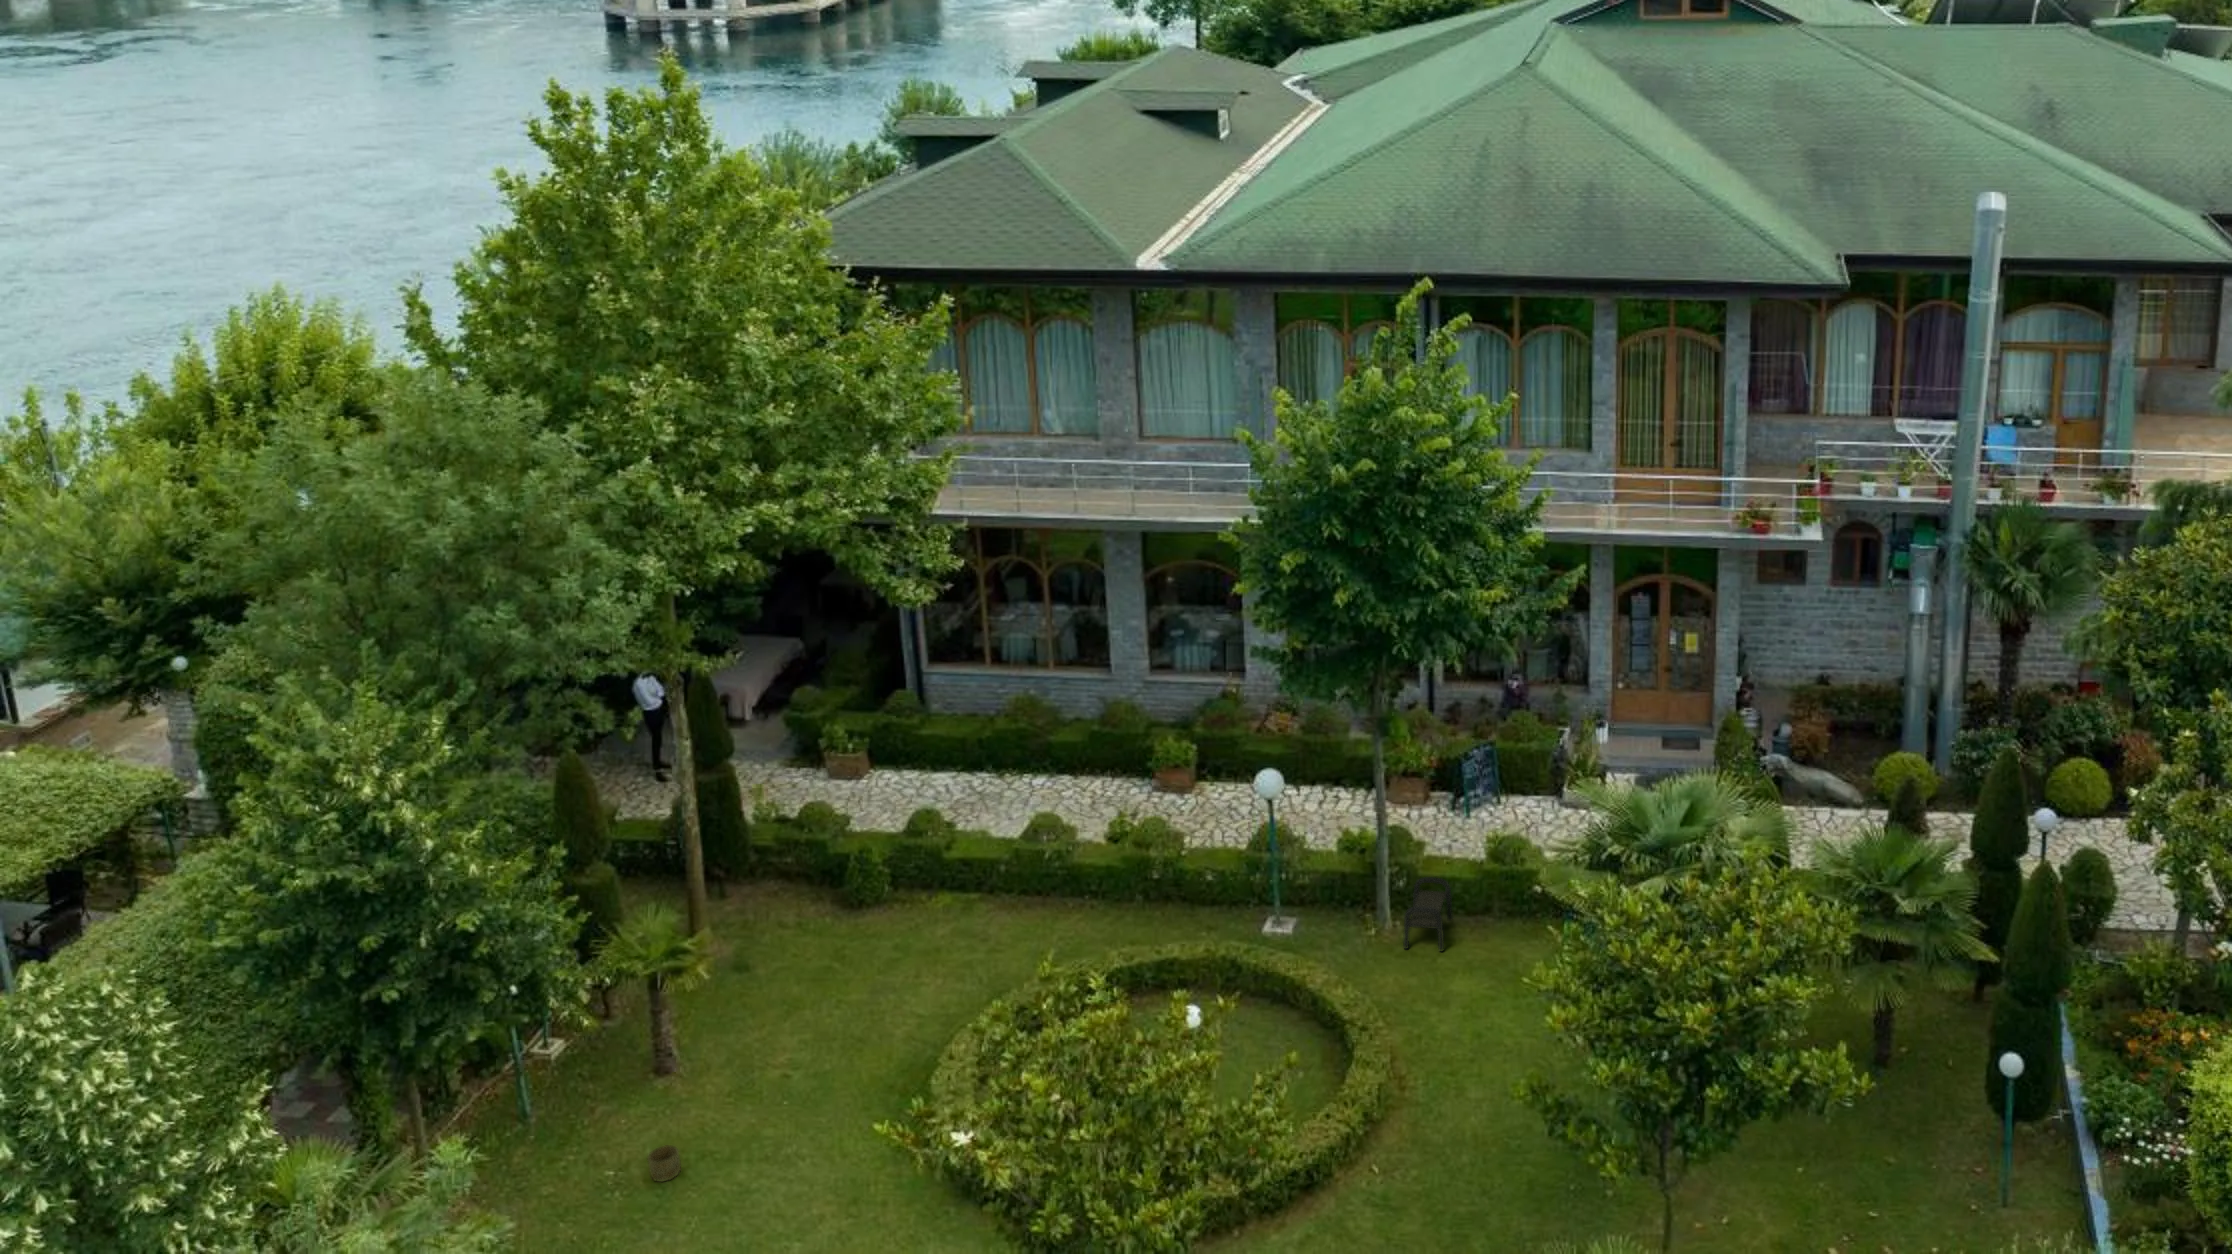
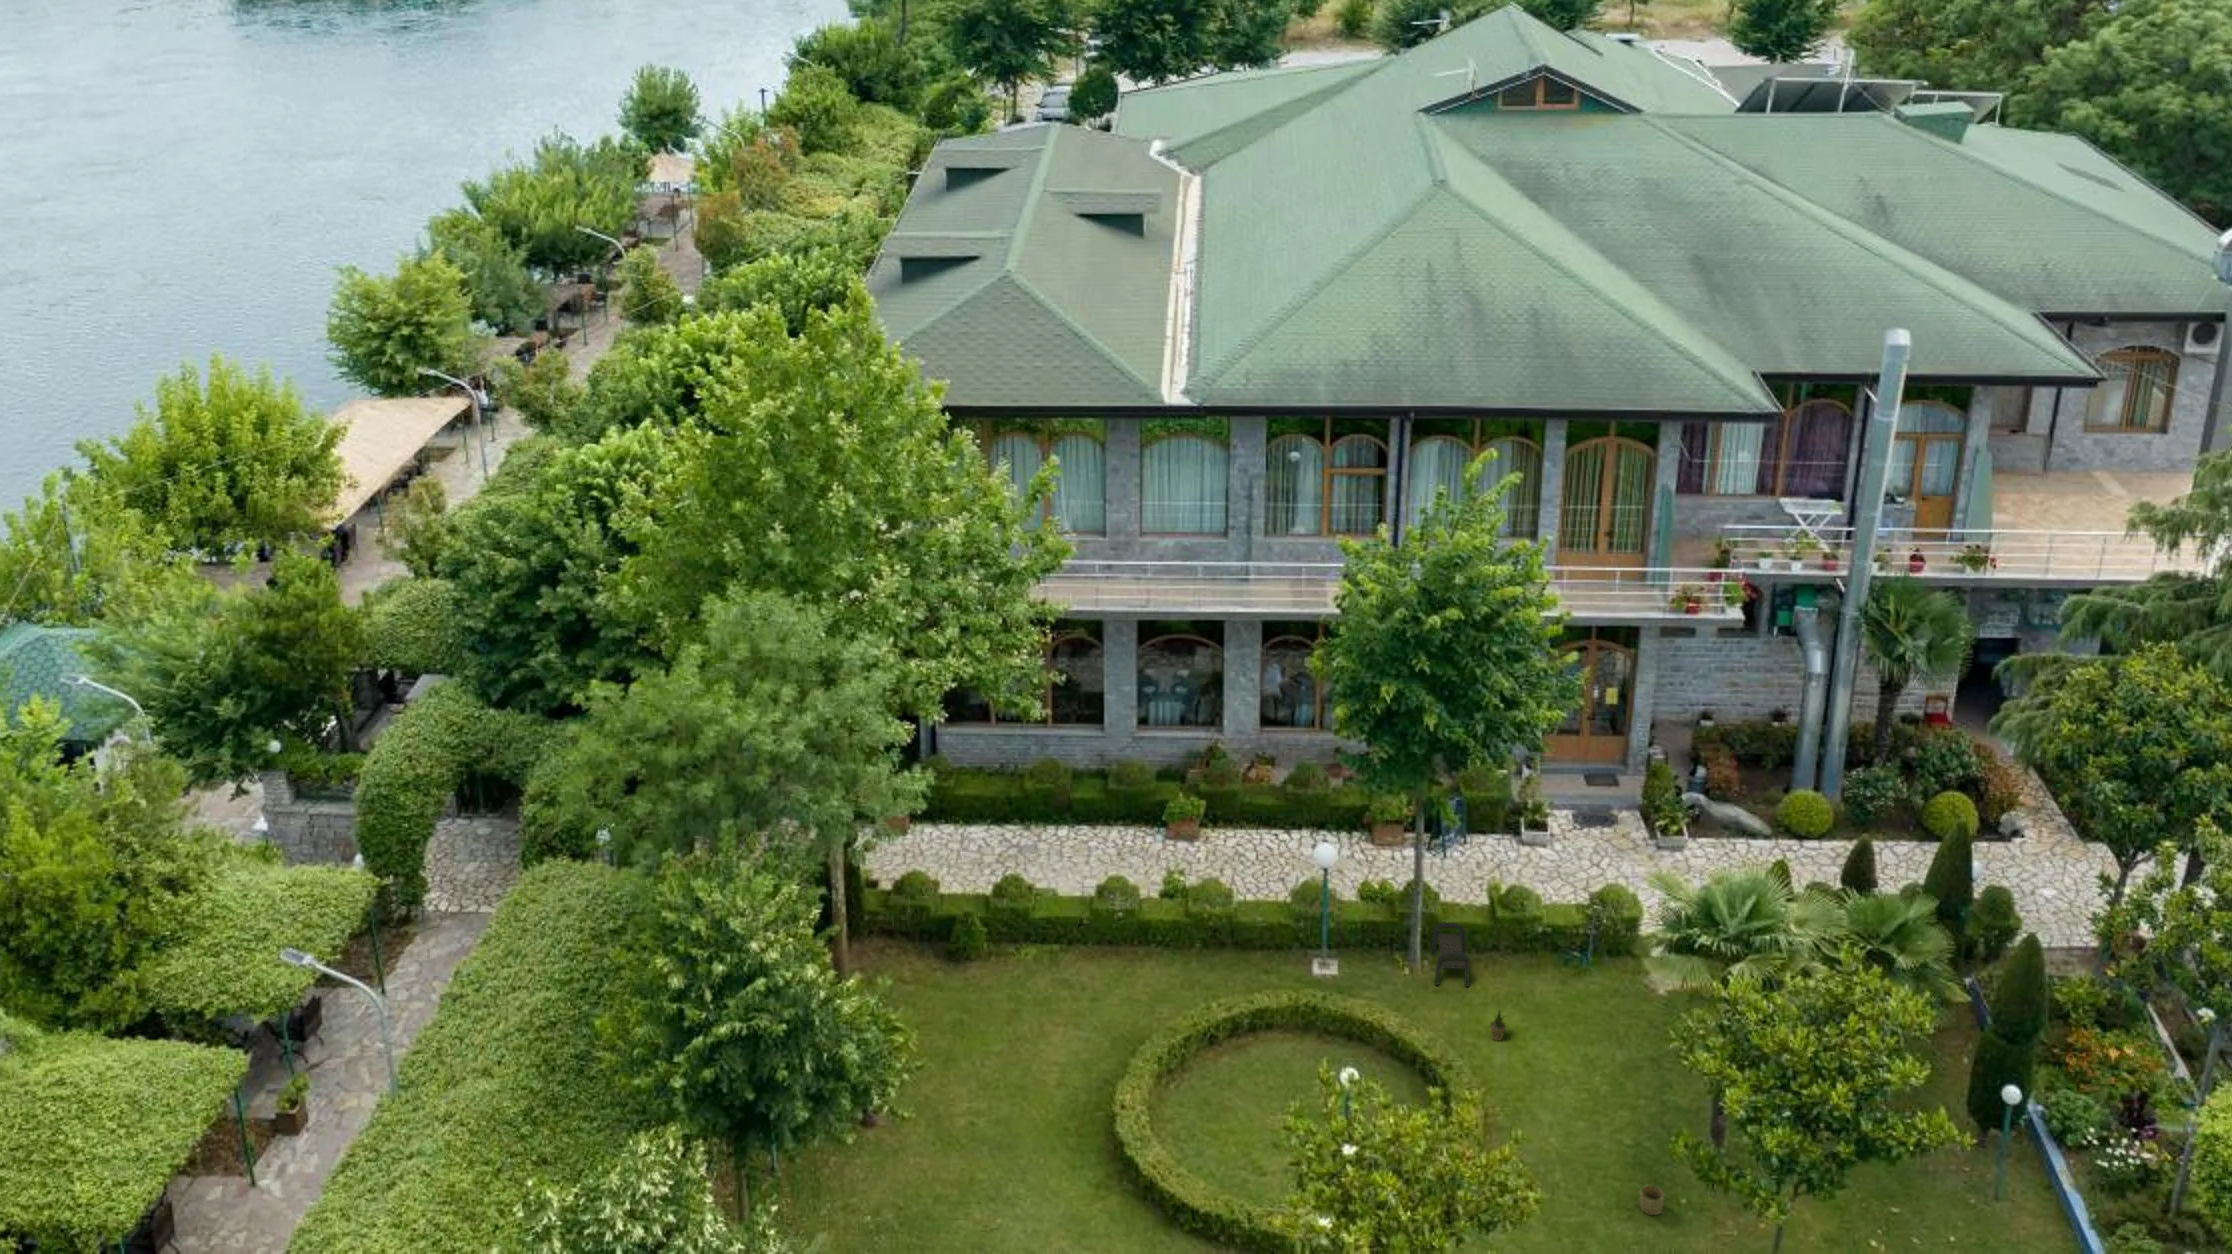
potted plant: none [1446,970,1468,1010] -> present [1490,1010,1506,1041]
wooden bucket: present [647,1145,681,1181] -> present [1639,1185,1664,1215]

